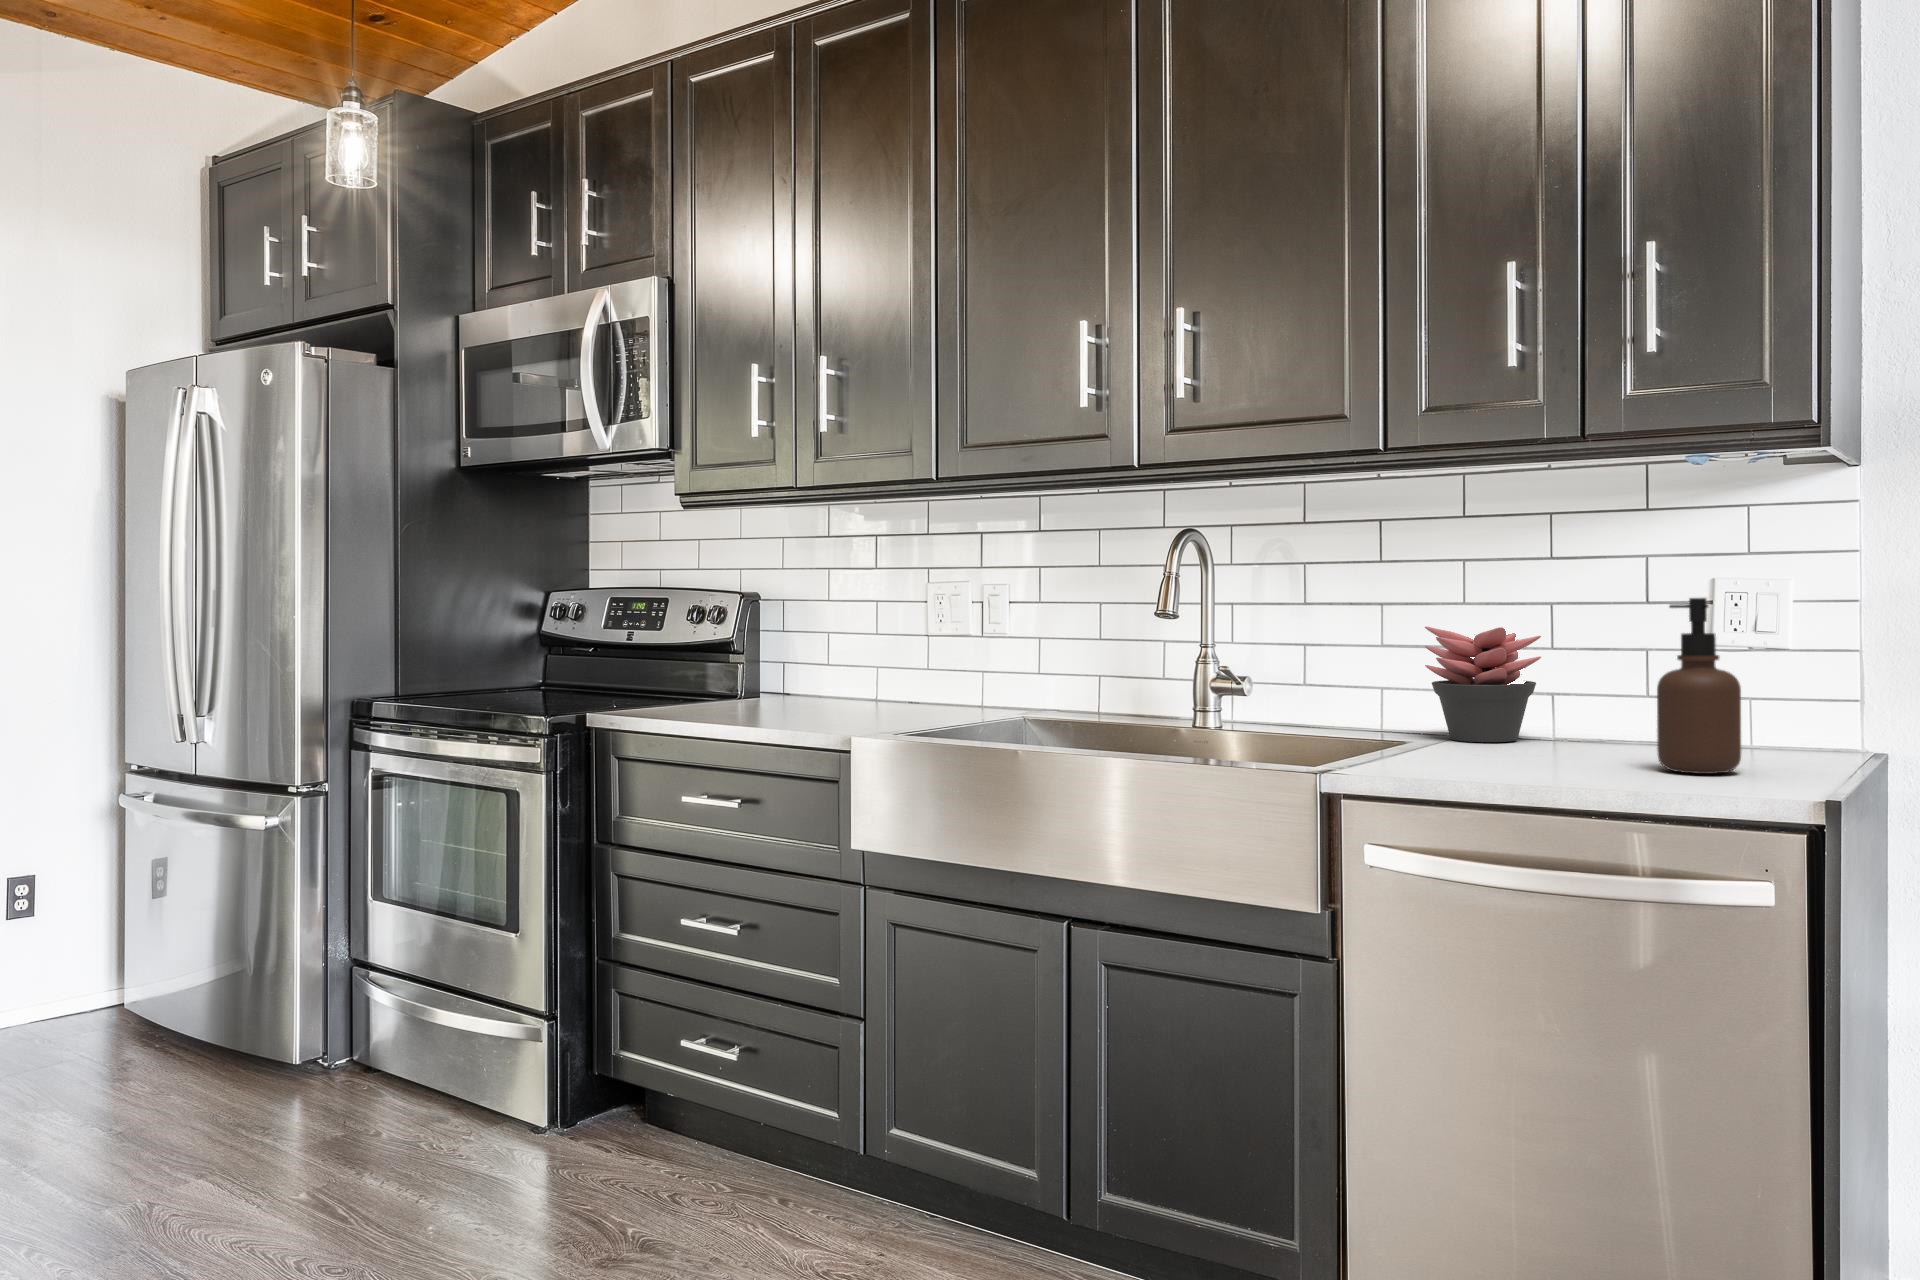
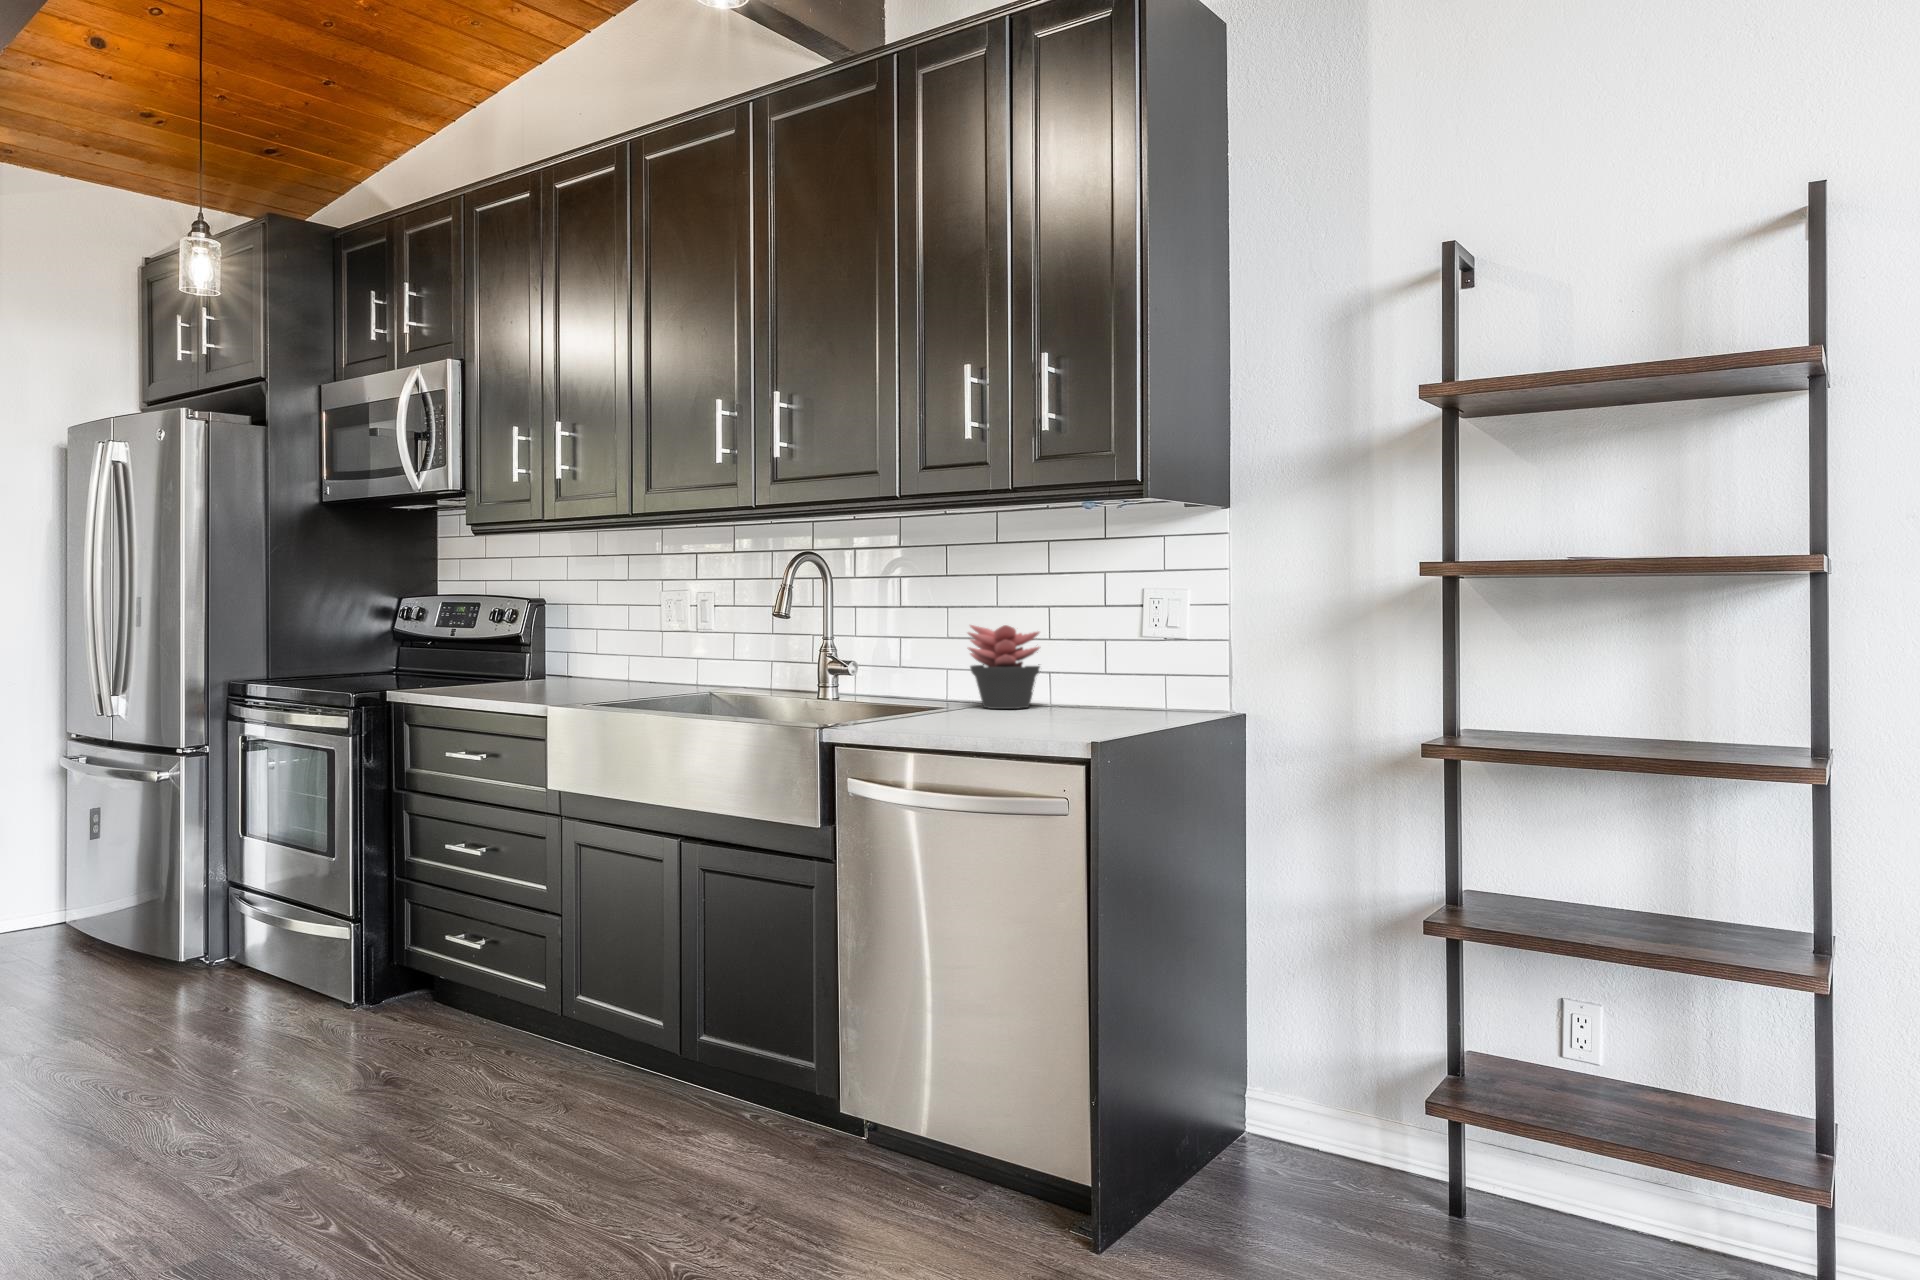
soap dispenser: present [1657,598,1741,774] -> none [1065,603,1119,728]

